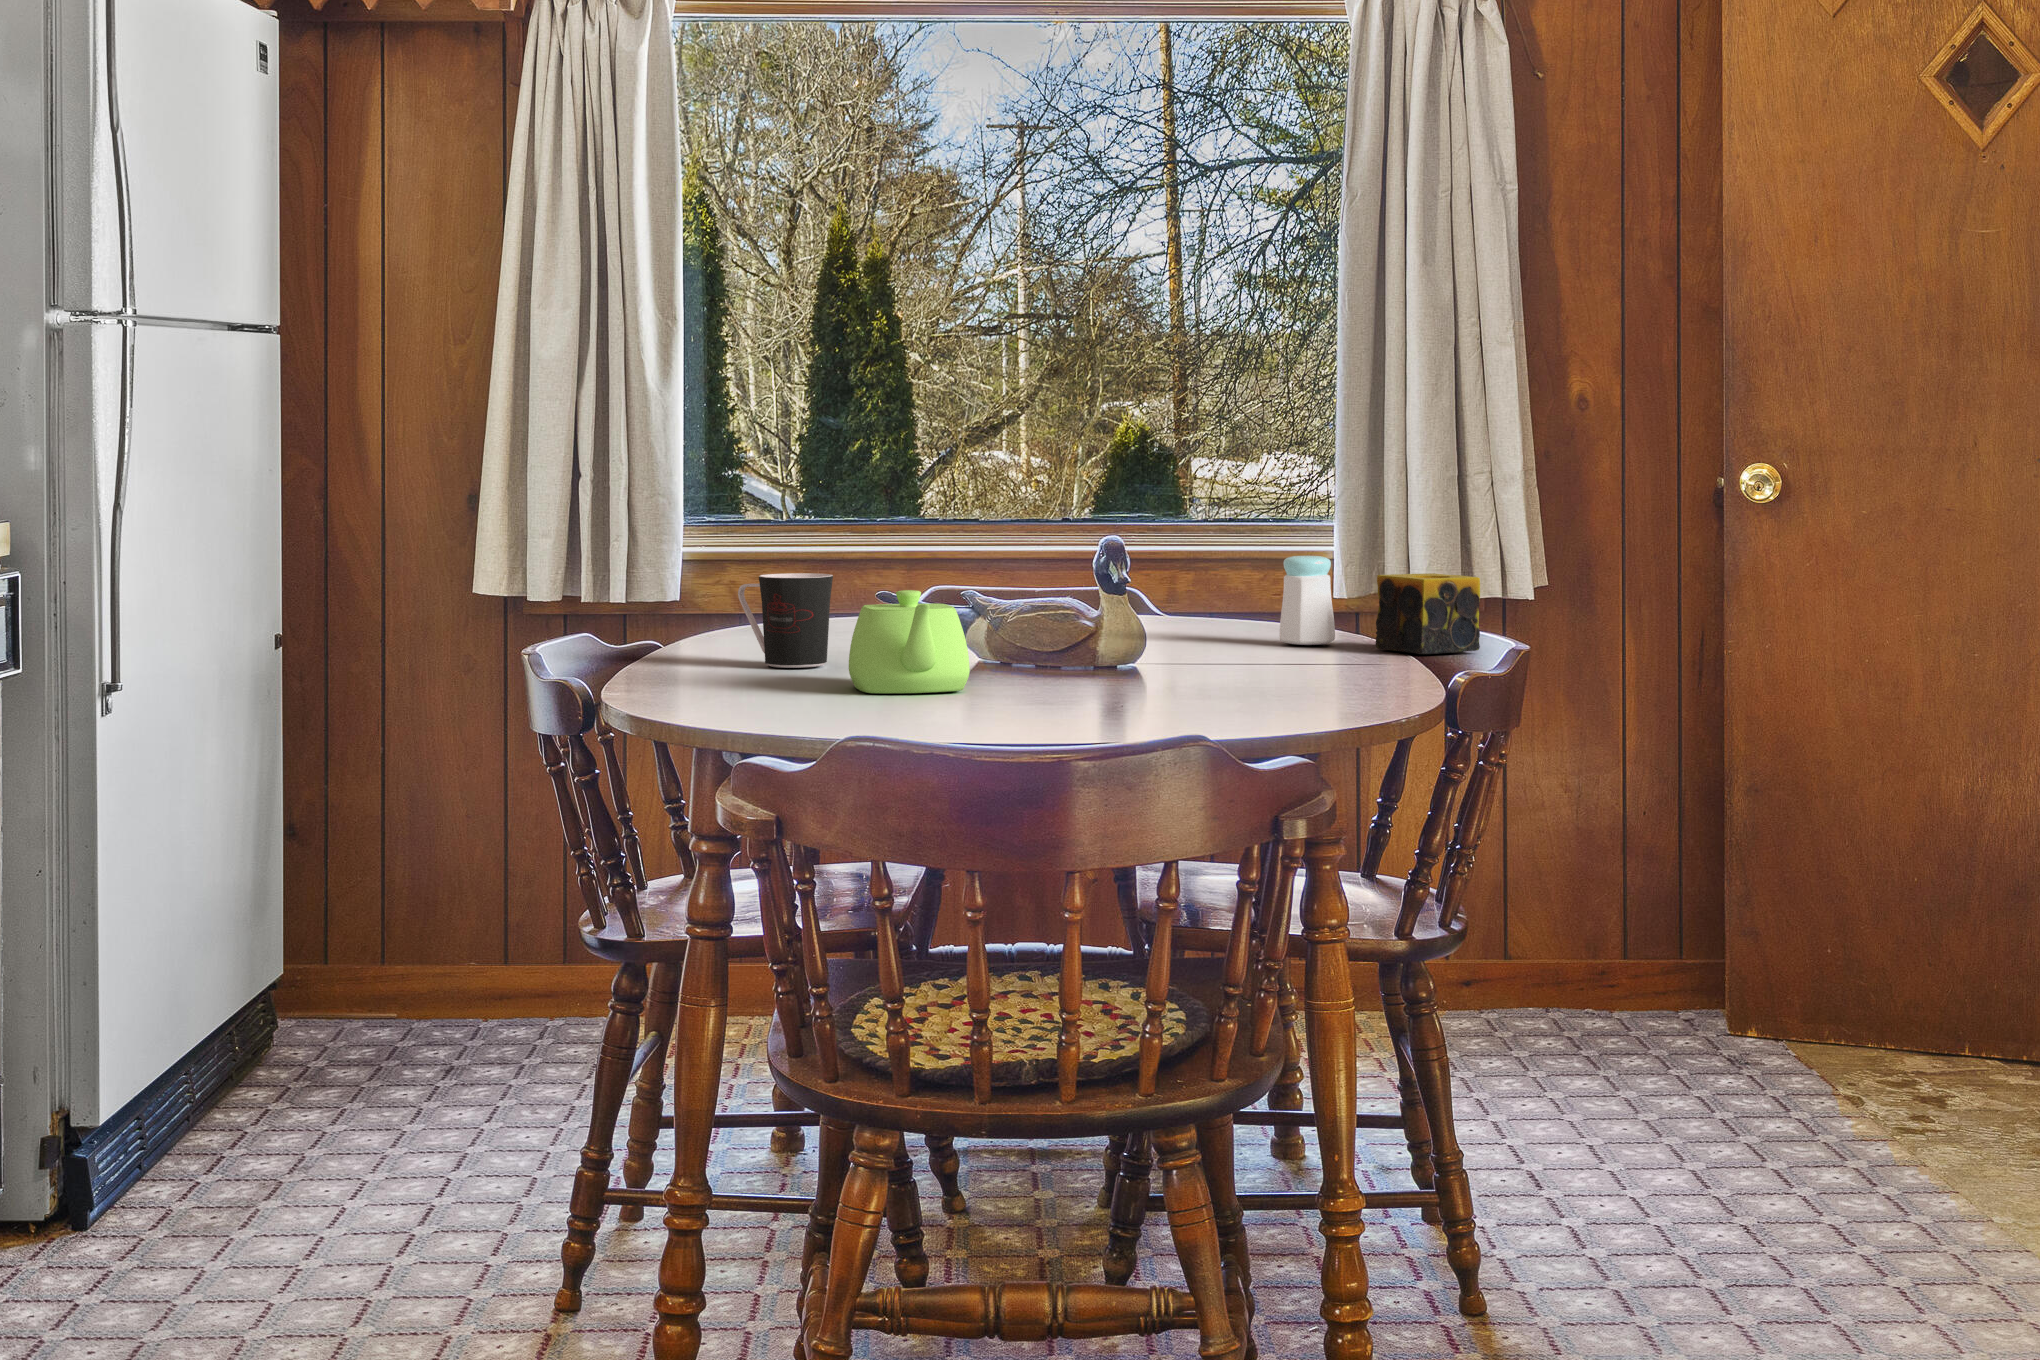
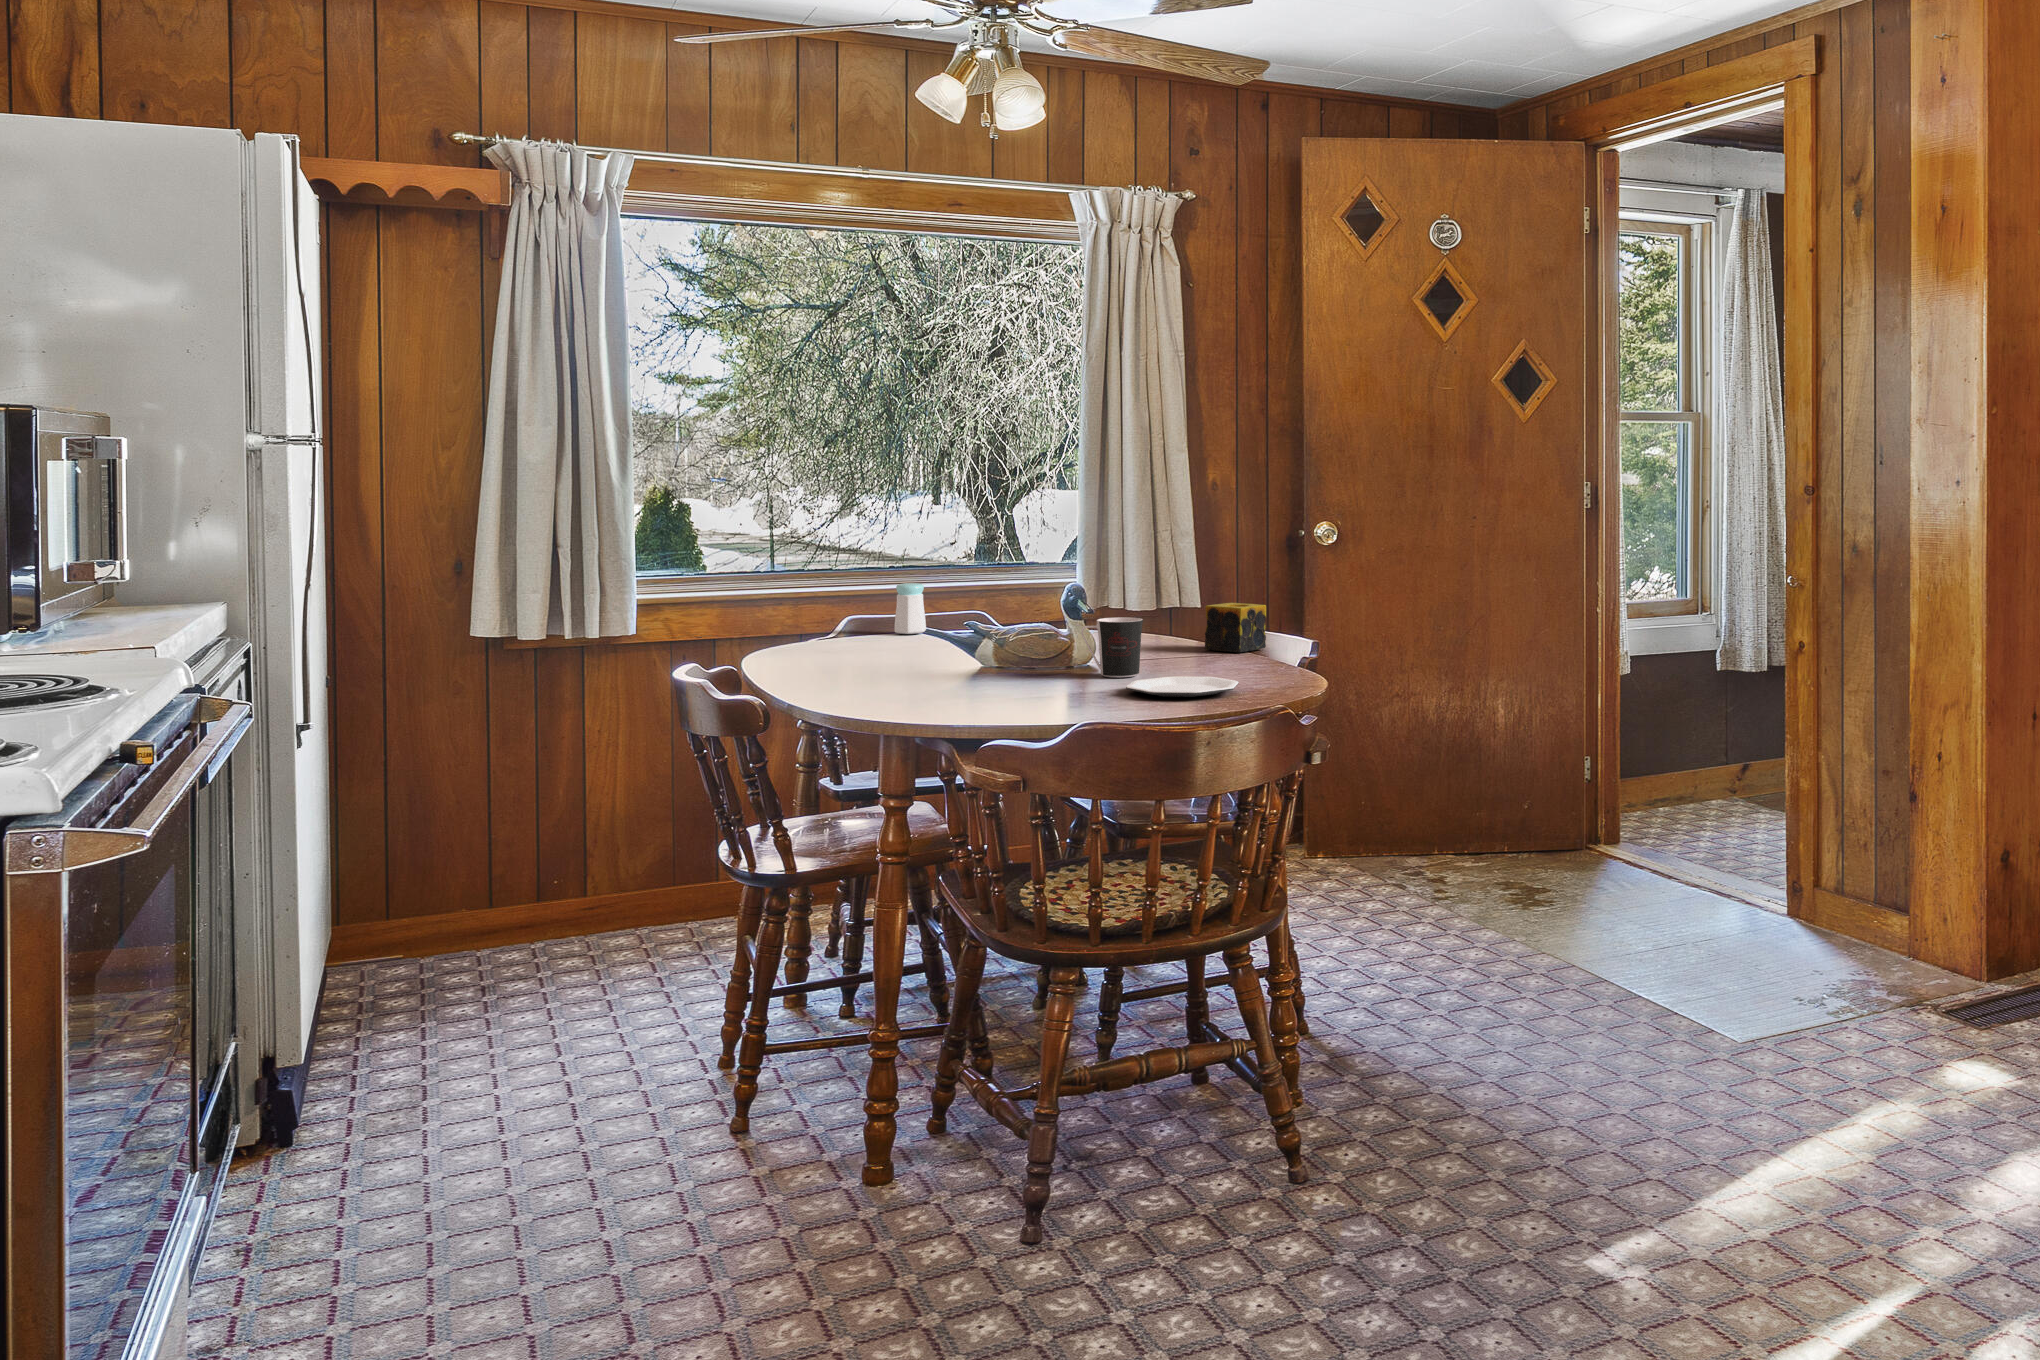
salt shaker: present [1279,556,1335,645] -> present [894,583,926,634]
coffee cup: present [738,573,833,668] -> present [1081,617,1143,677]
teapot: present [849,590,970,693] -> none [963,635,1047,702]
plate: none [1097,674,1287,703] -> present [1126,677,1238,697]

